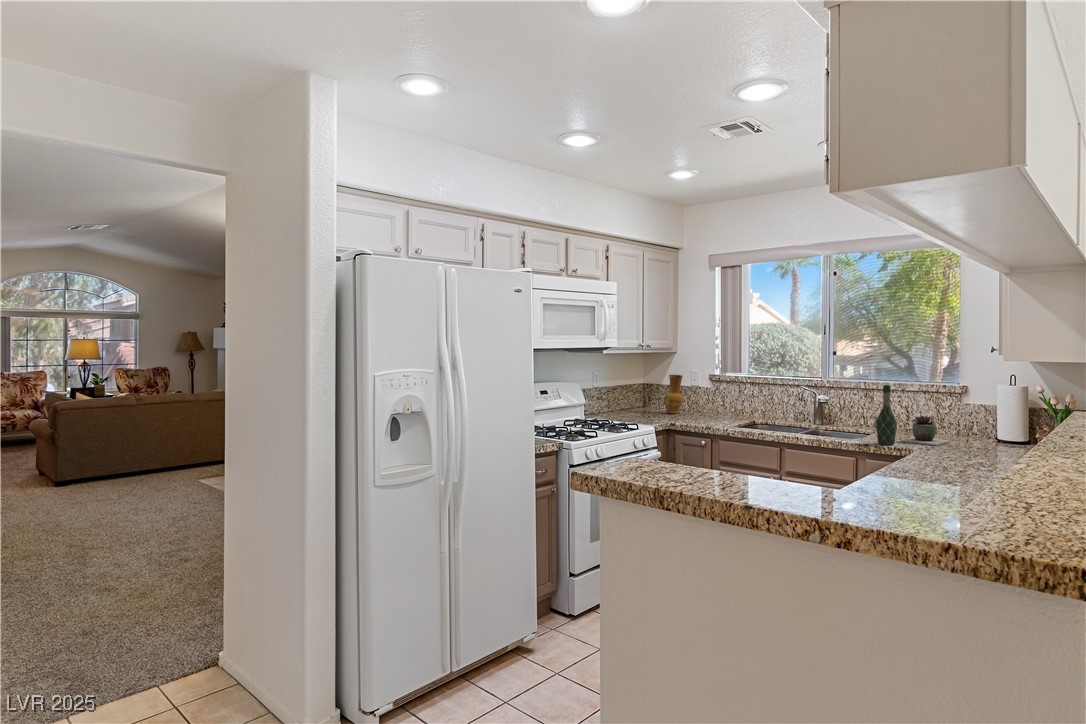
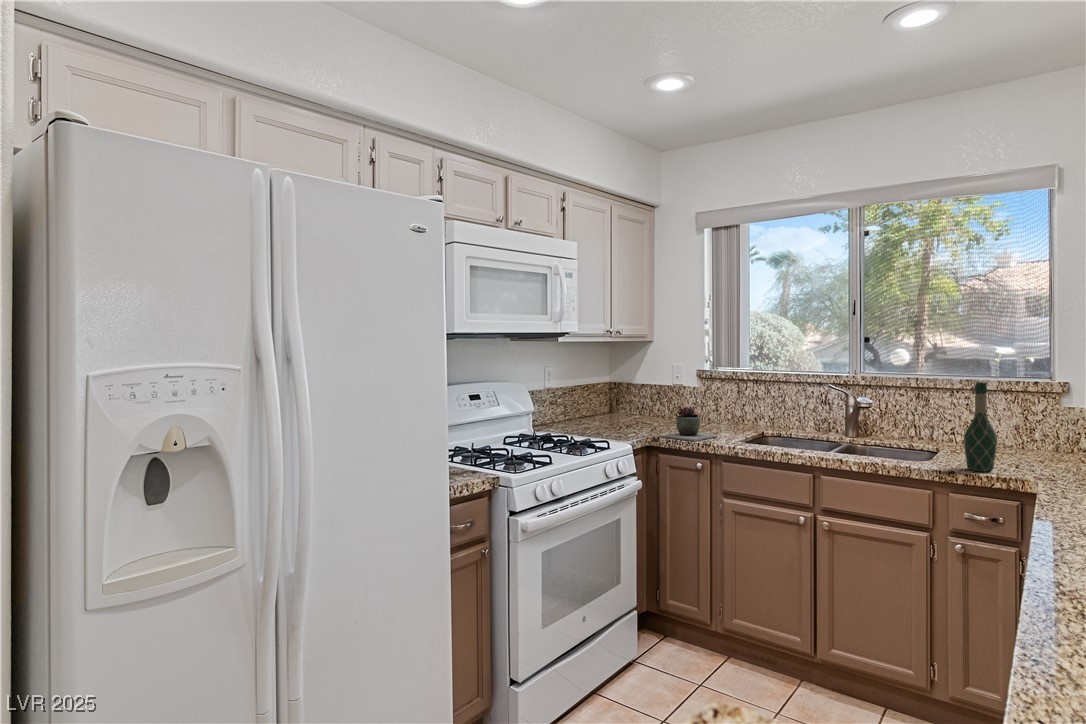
ceramic jug: present [664,375,683,414] -> none [638,371,663,422]
succulent plant: present [900,416,950,446] -> present [662,407,717,441]

